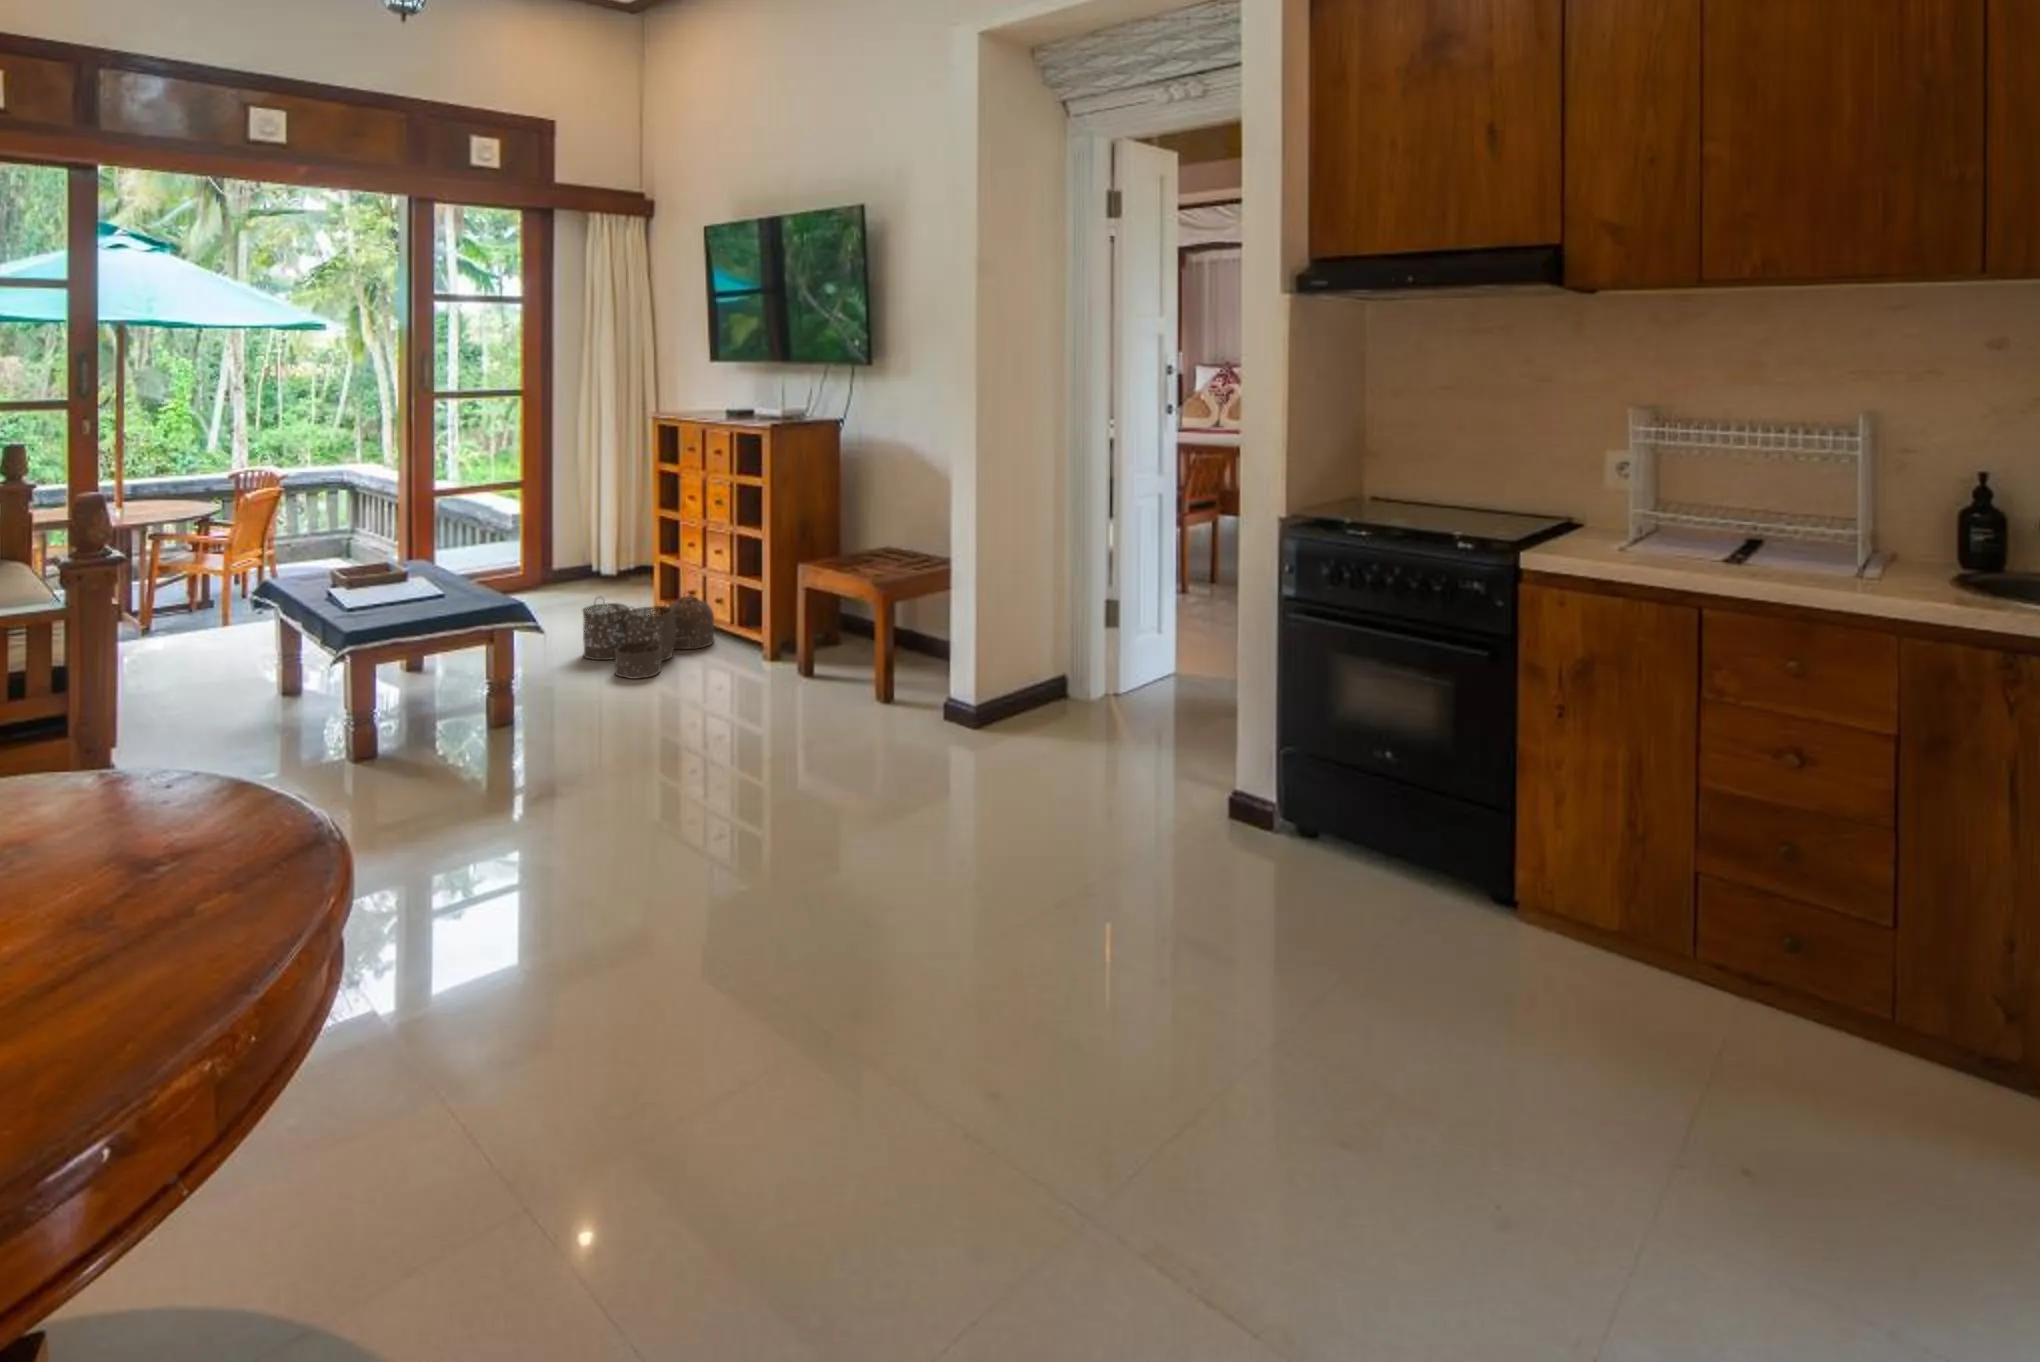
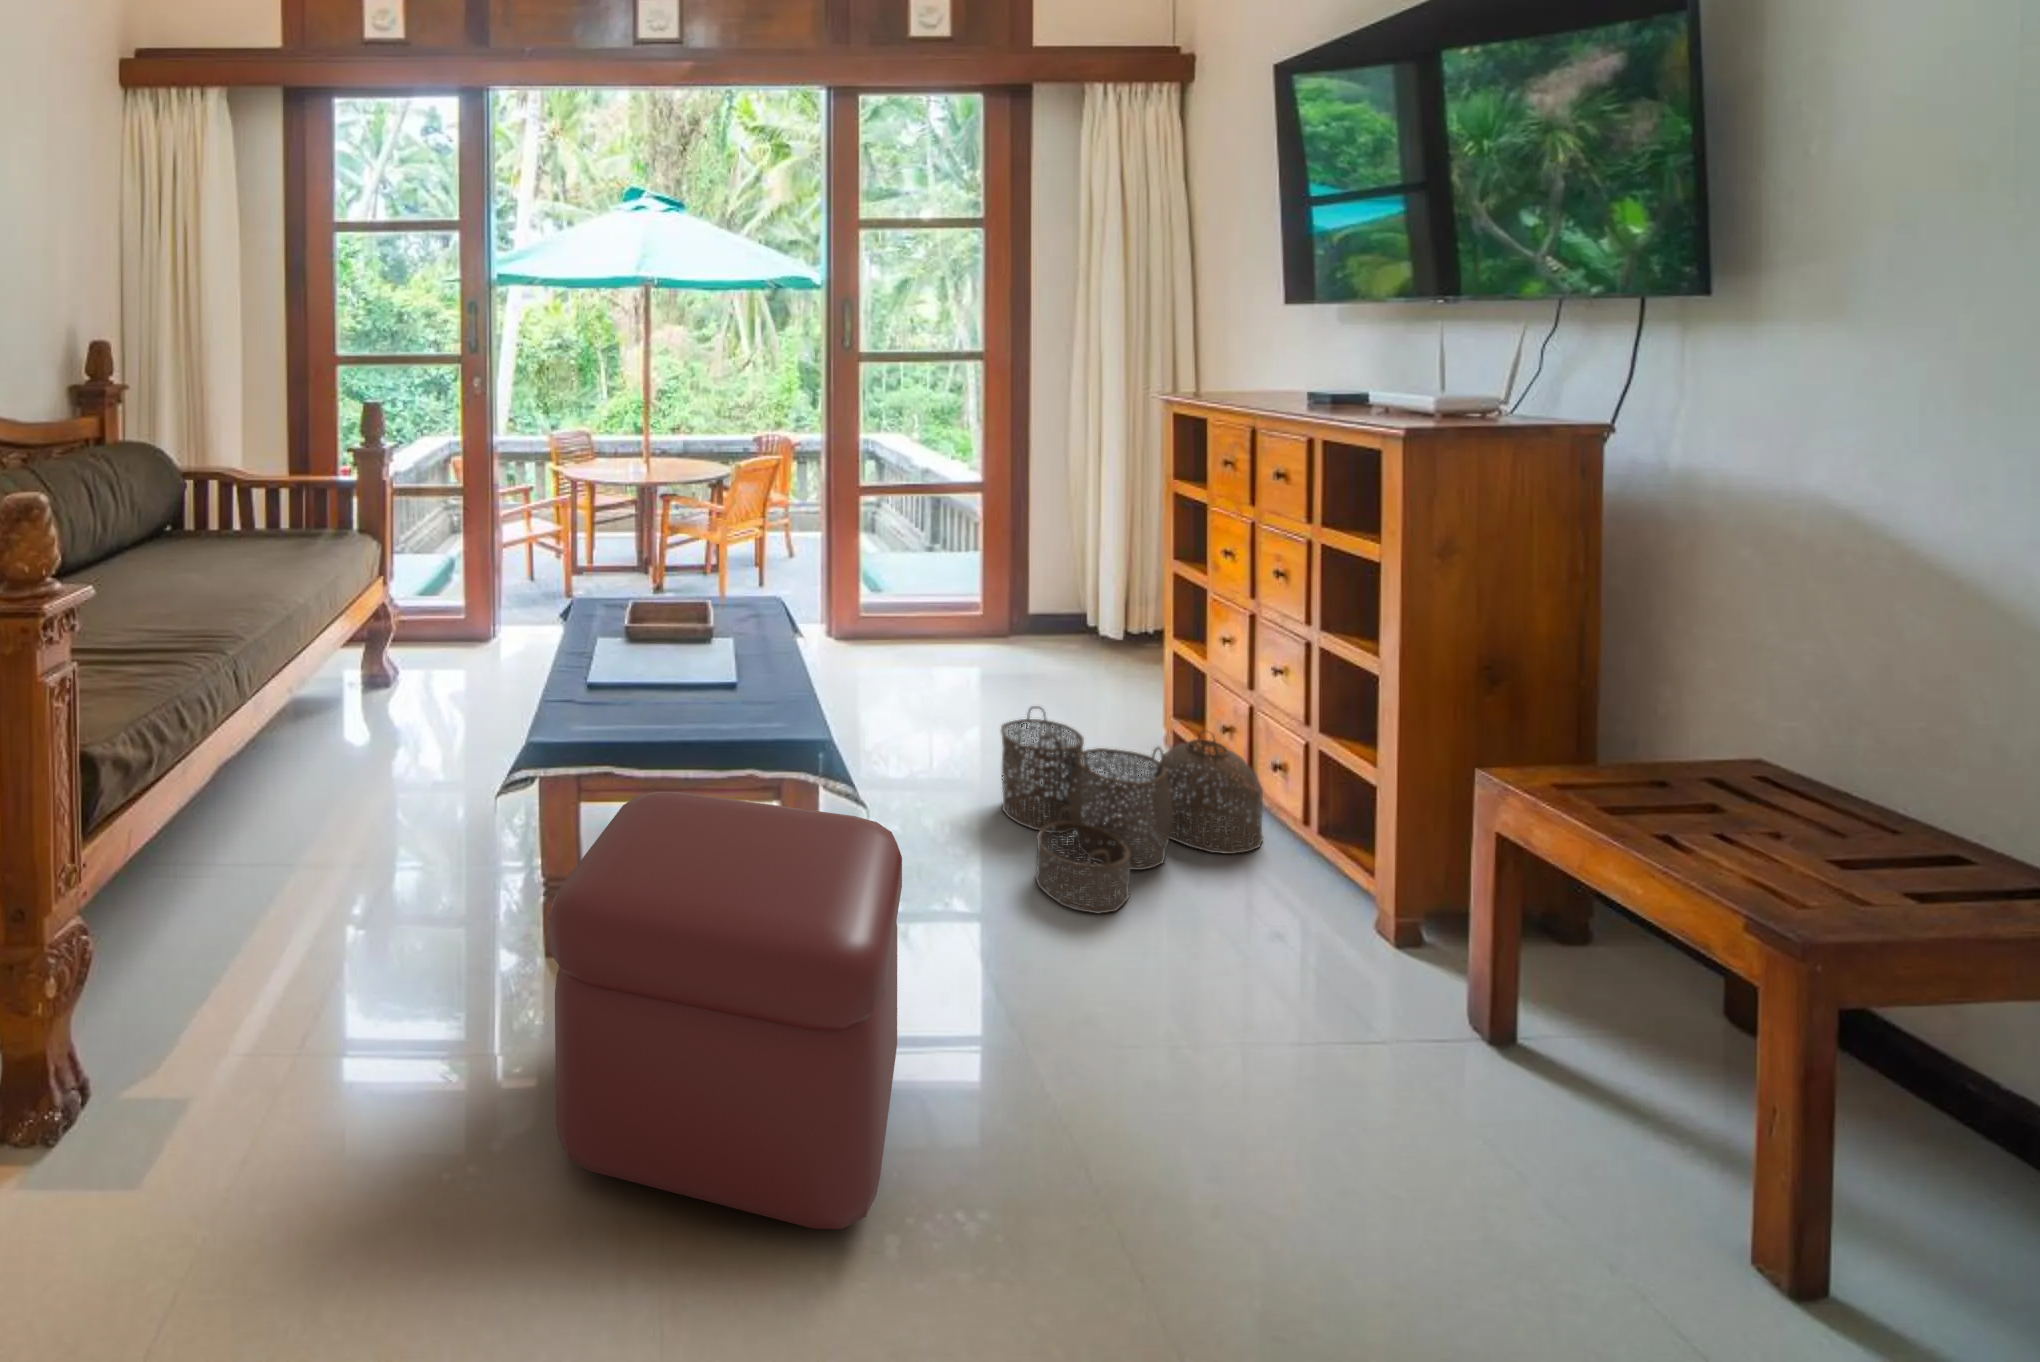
ottoman: none [437,620,605,788] -> present [548,792,902,1229]

